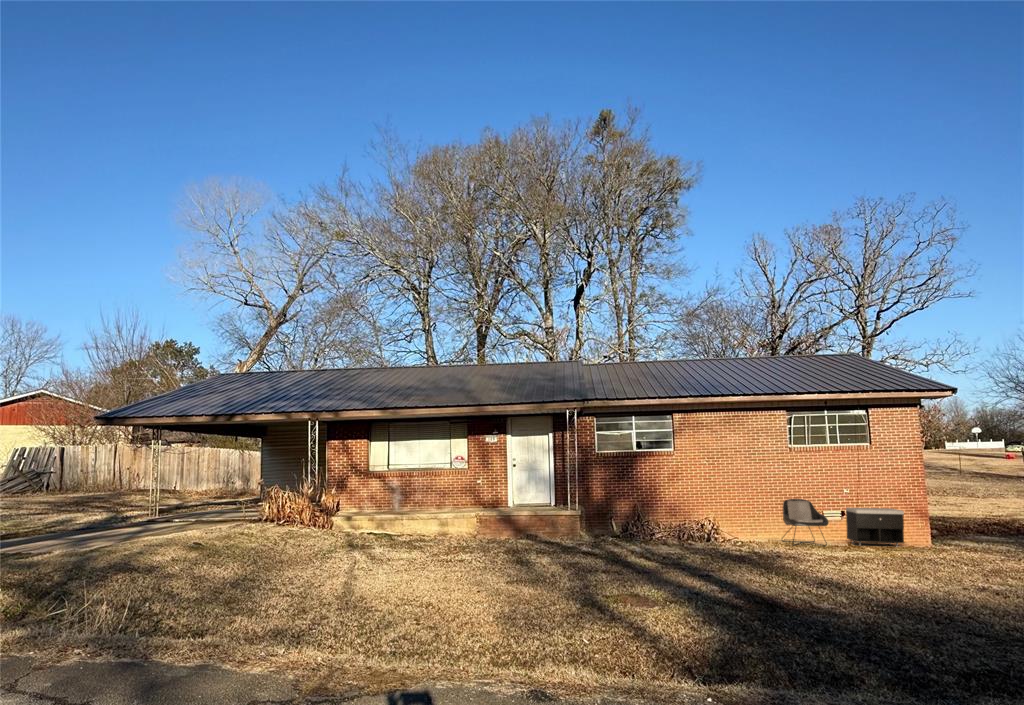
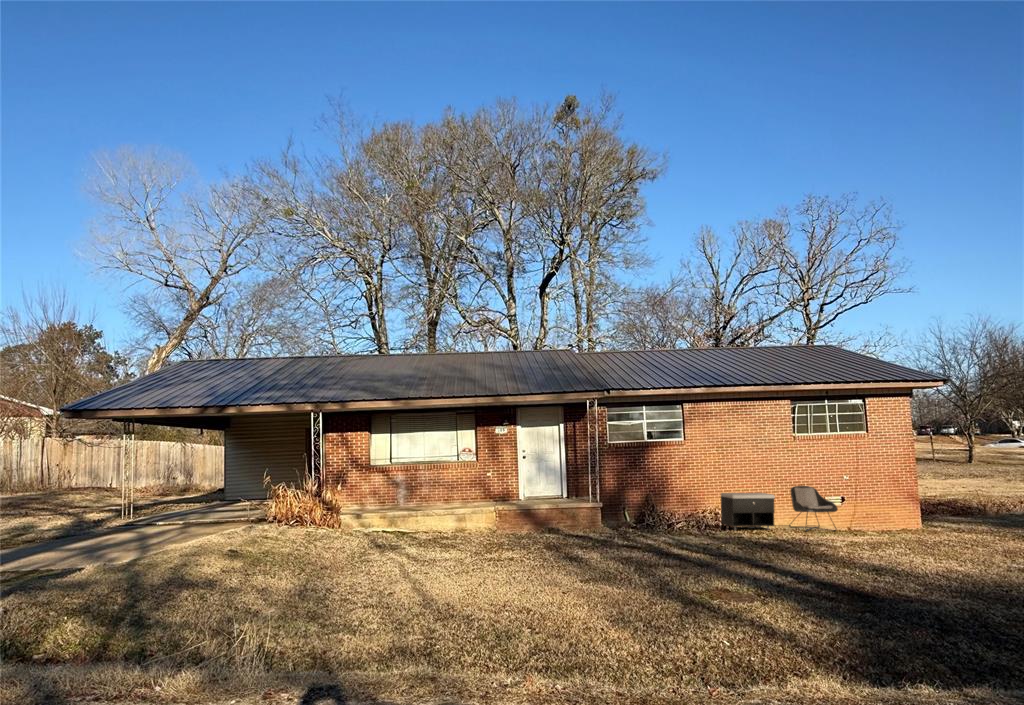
storage bench: present [846,508,904,547] -> present [721,493,775,530]

